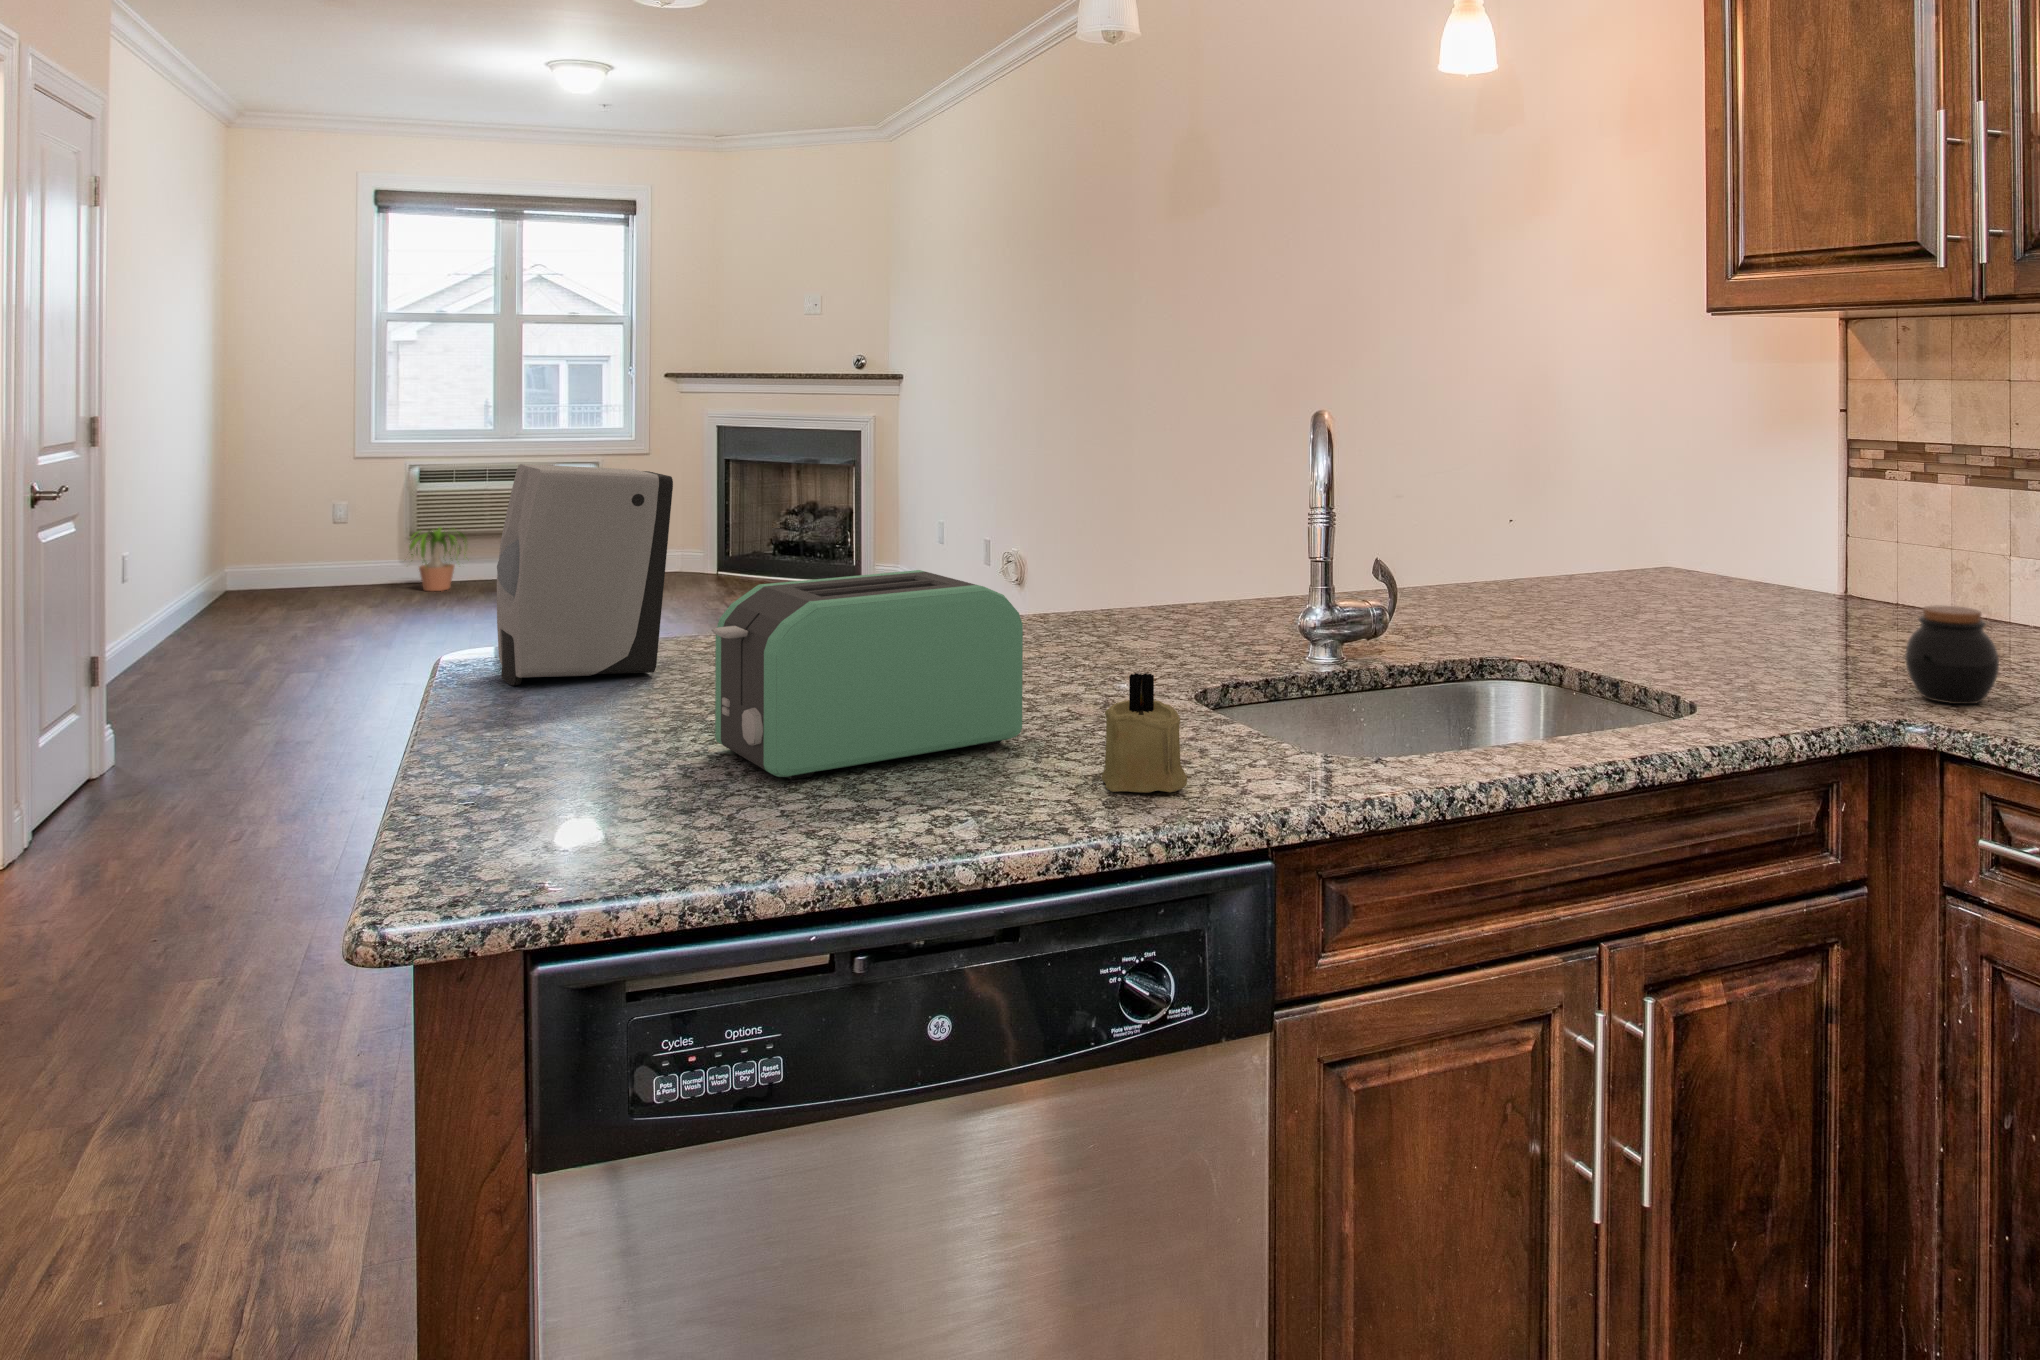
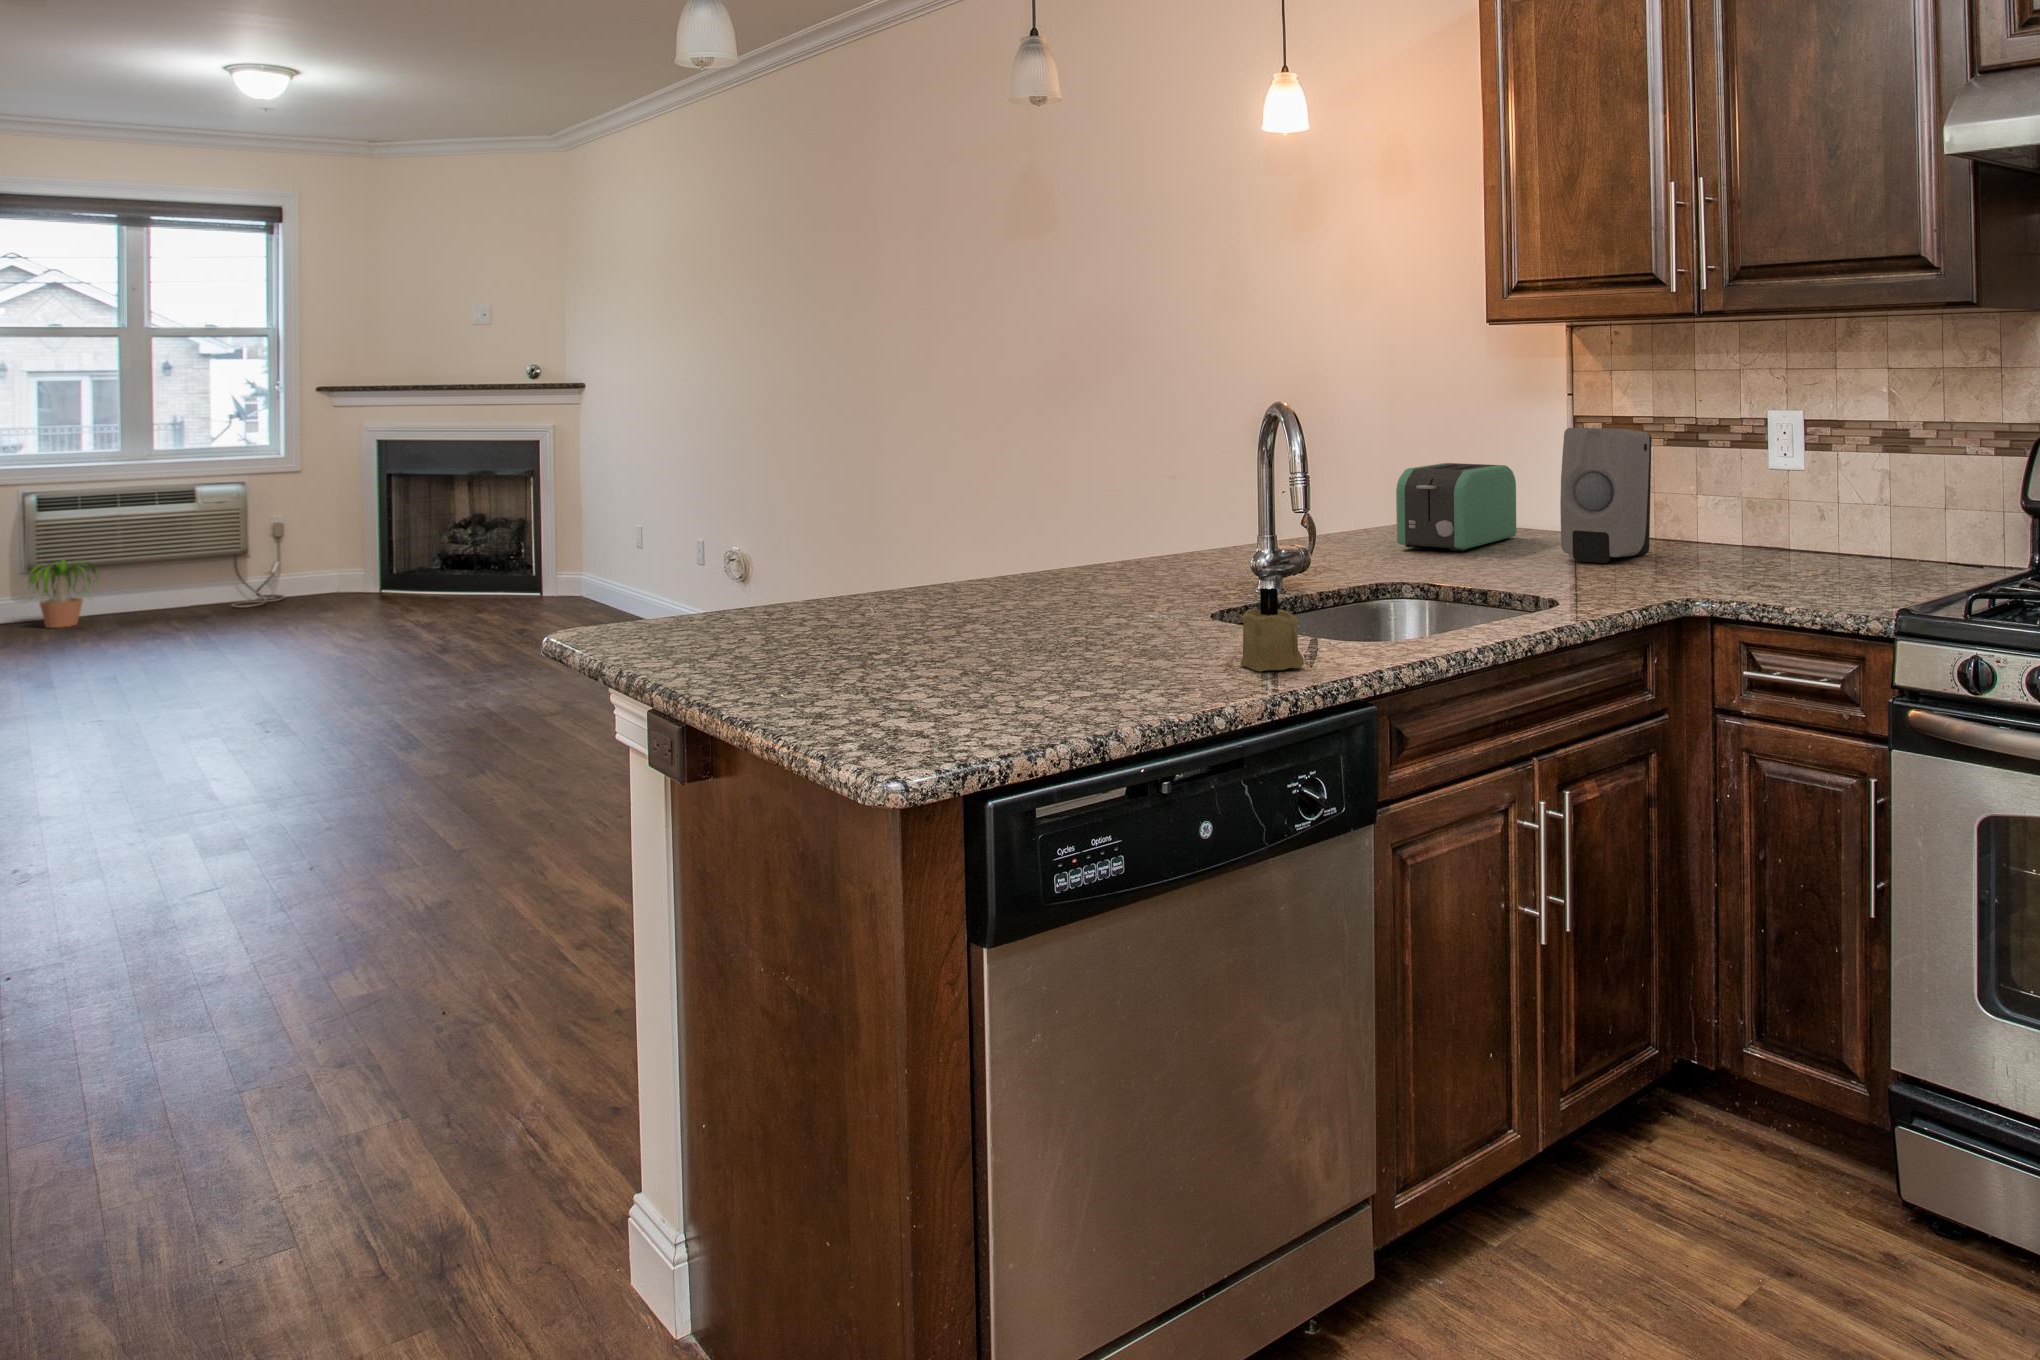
soap dispenser: present [497,464,673,685] -> present [1560,428,1652,563]
toaster: present [712,570,1023,780] -> present [1396,463,1516,551]
jar: present [1905,605,1999,704] -> none [1677,522,1736,586]

